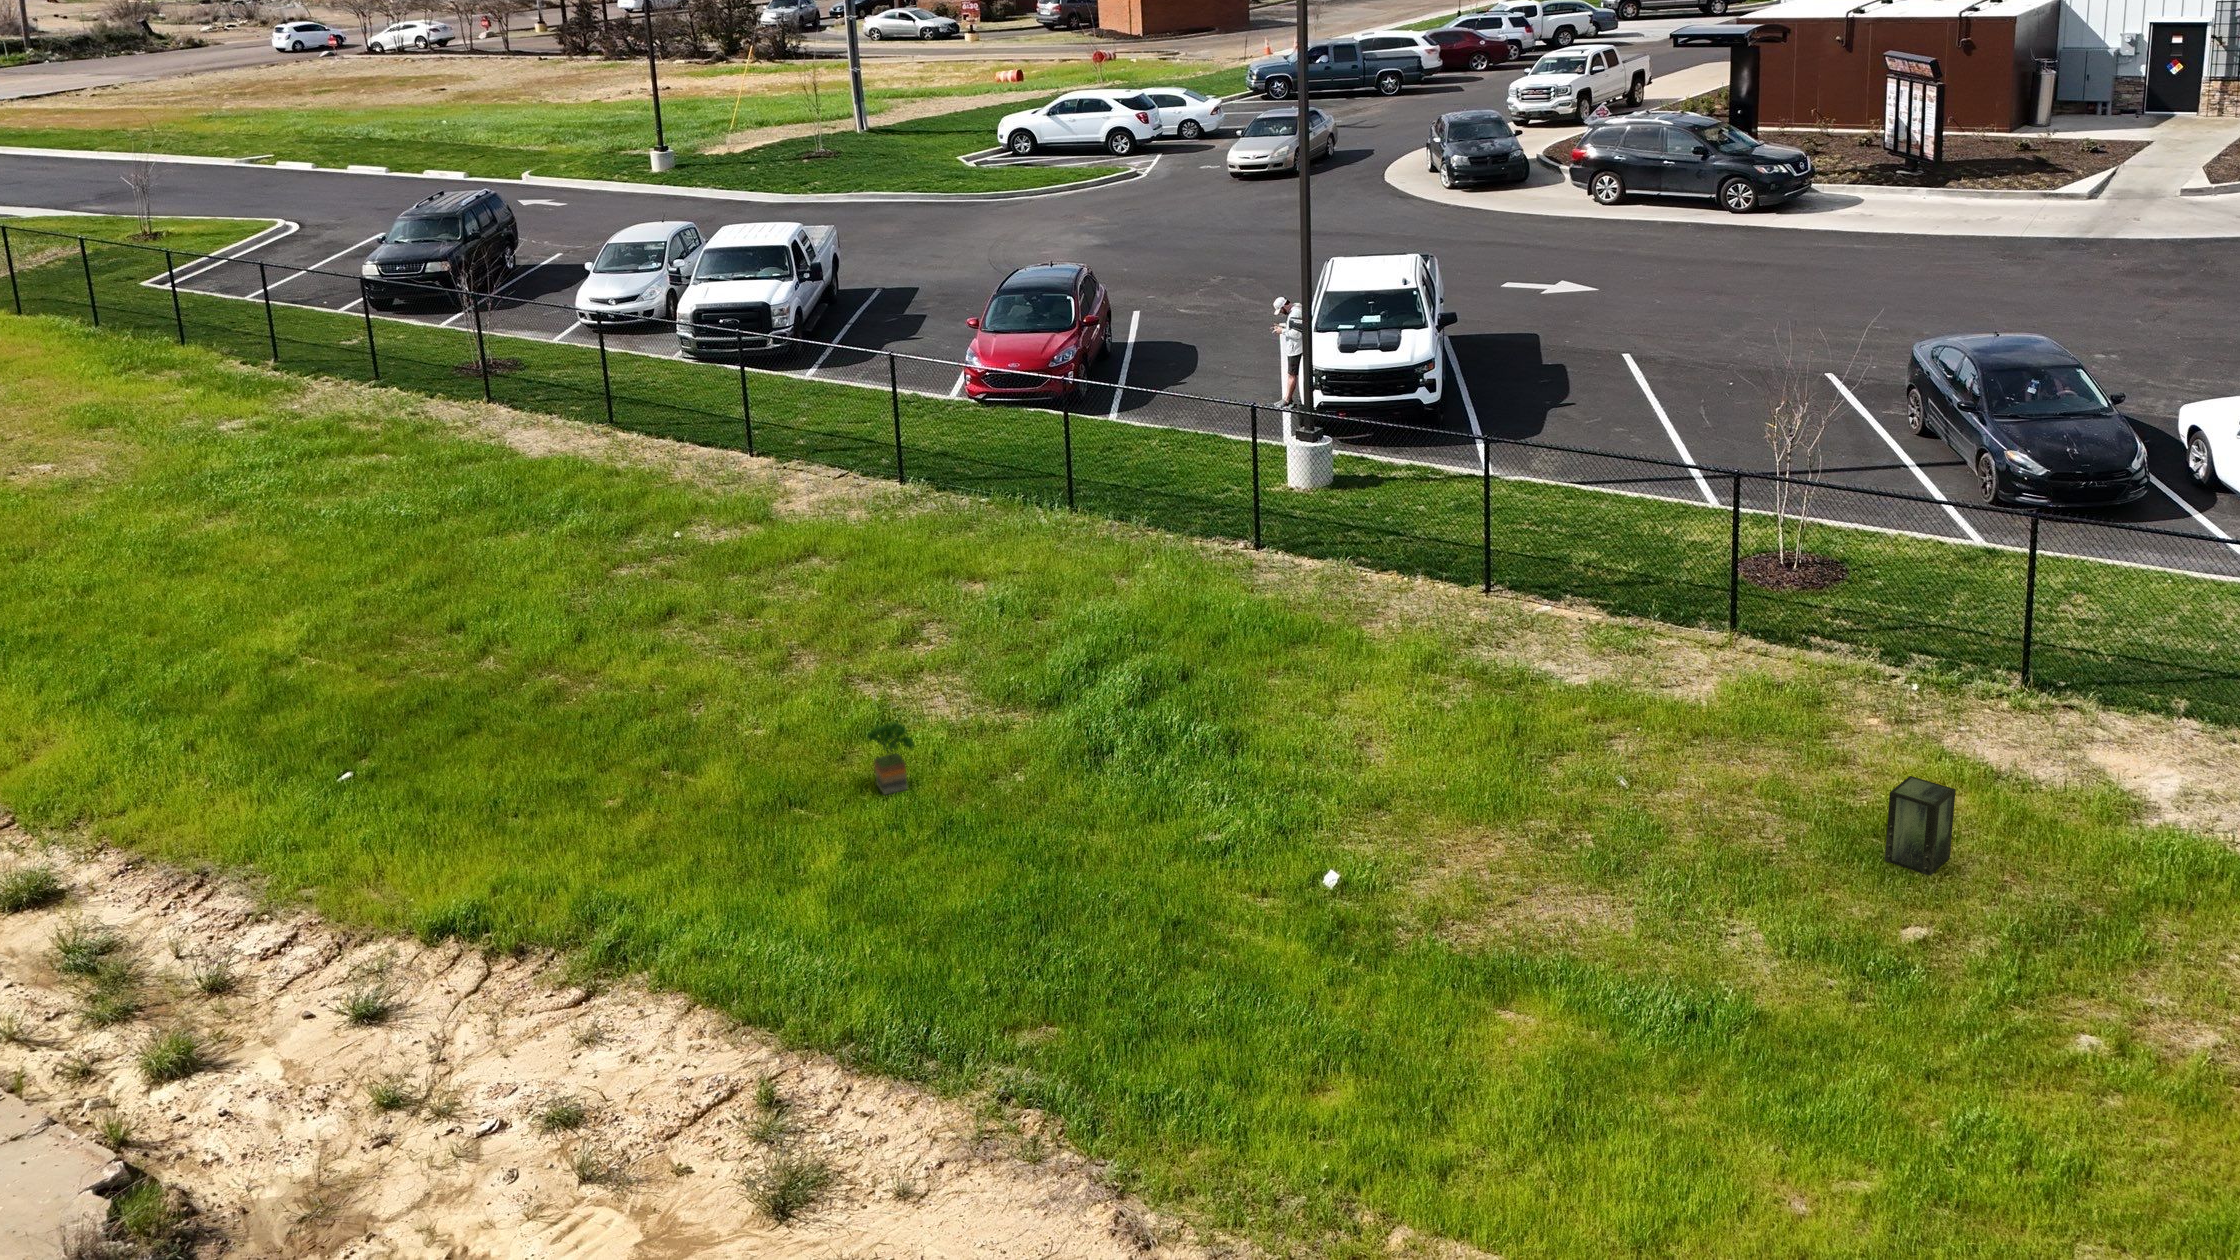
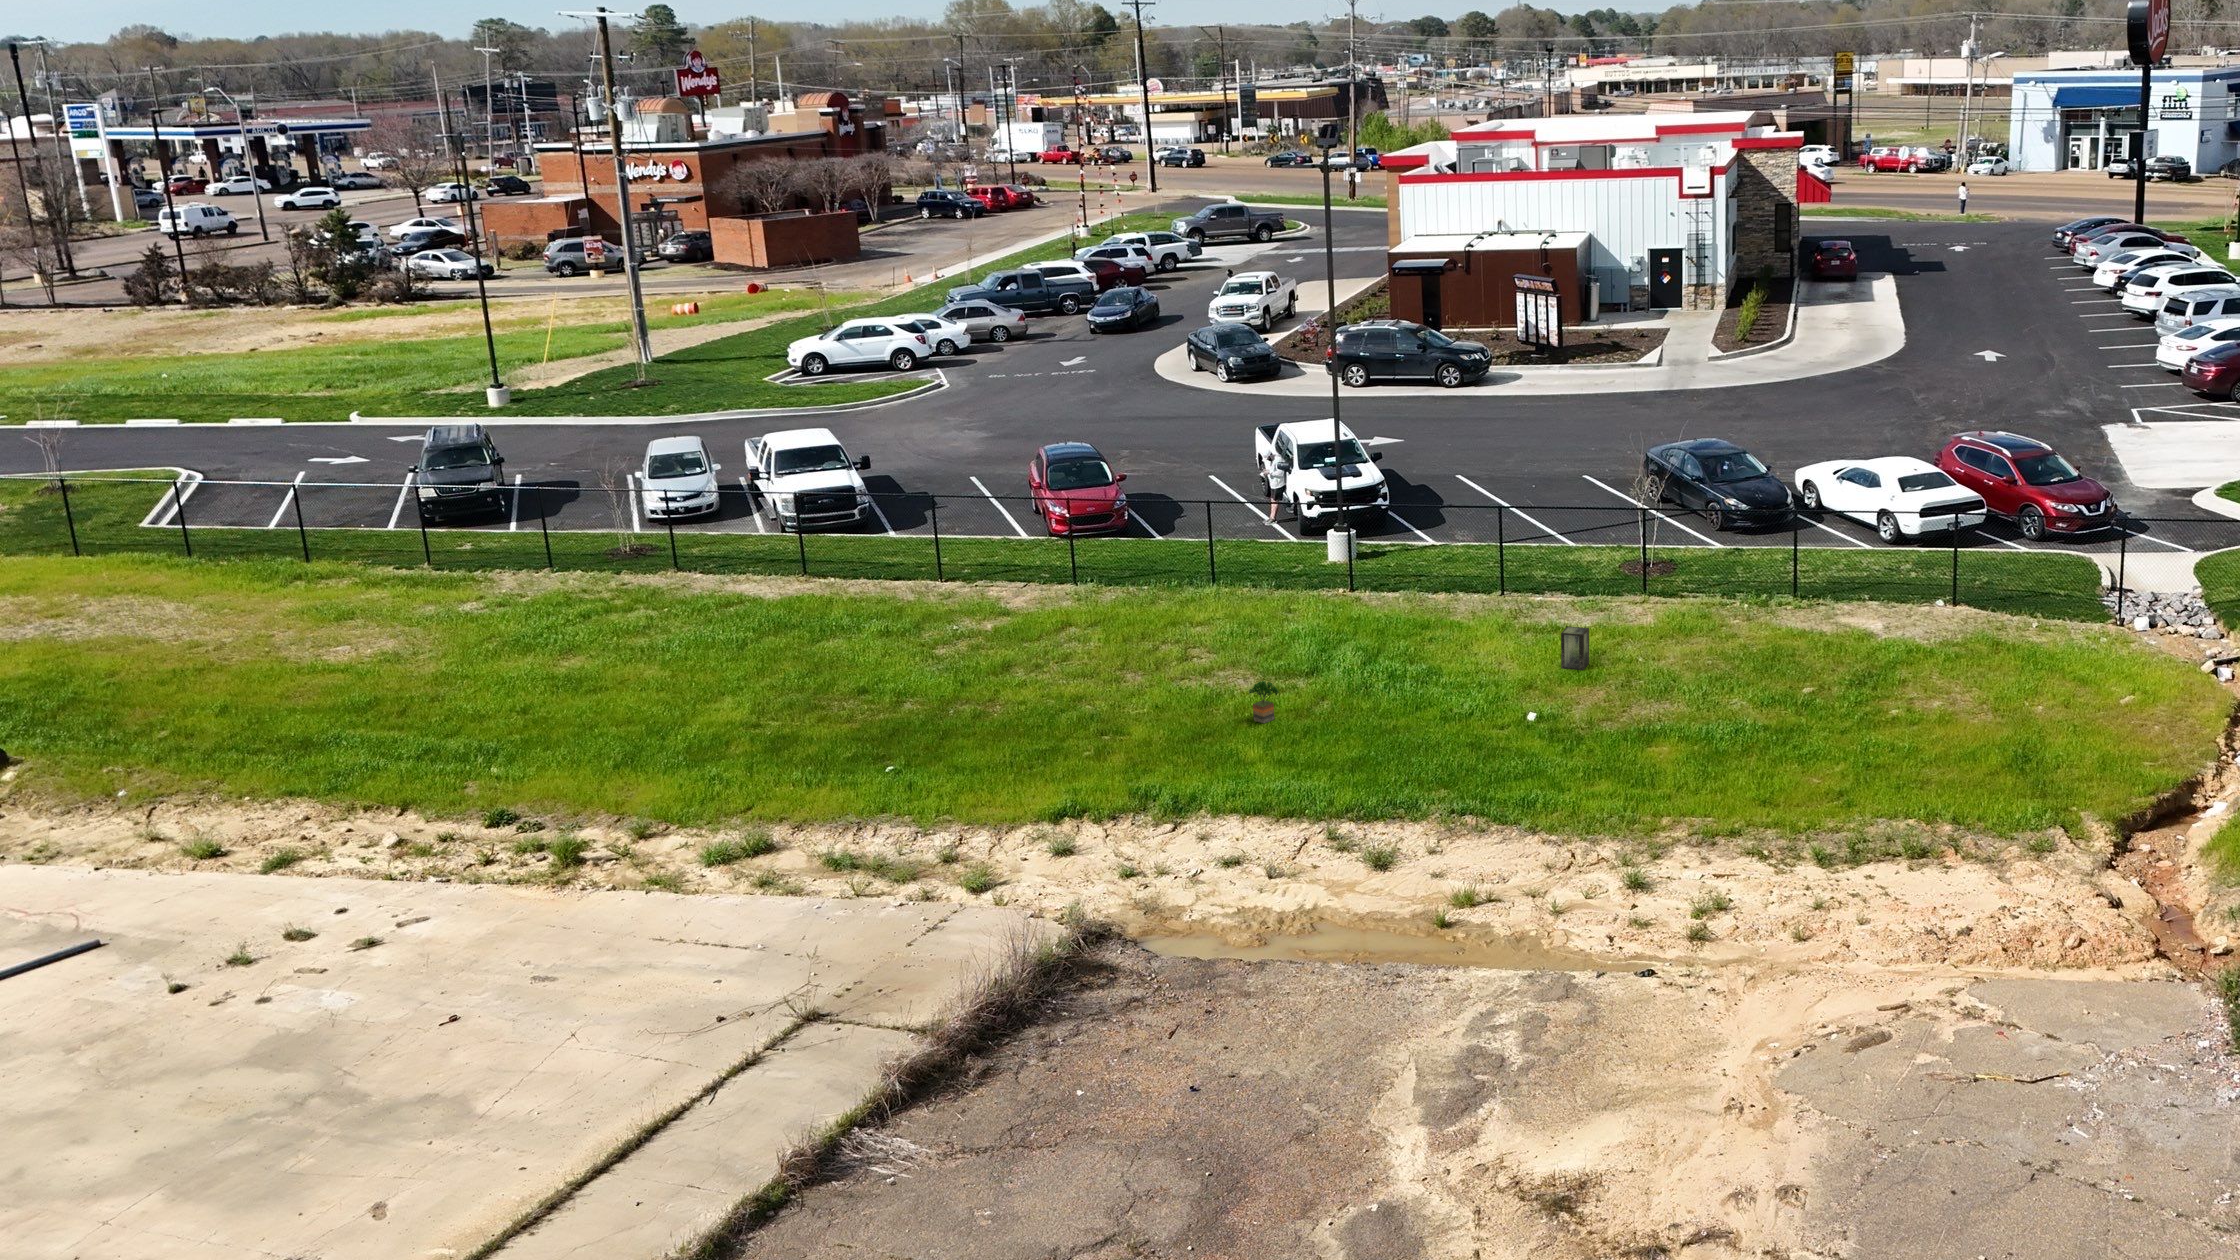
storage box: present [1885,776,1956,876] -> present [1561,626,1589,670]

